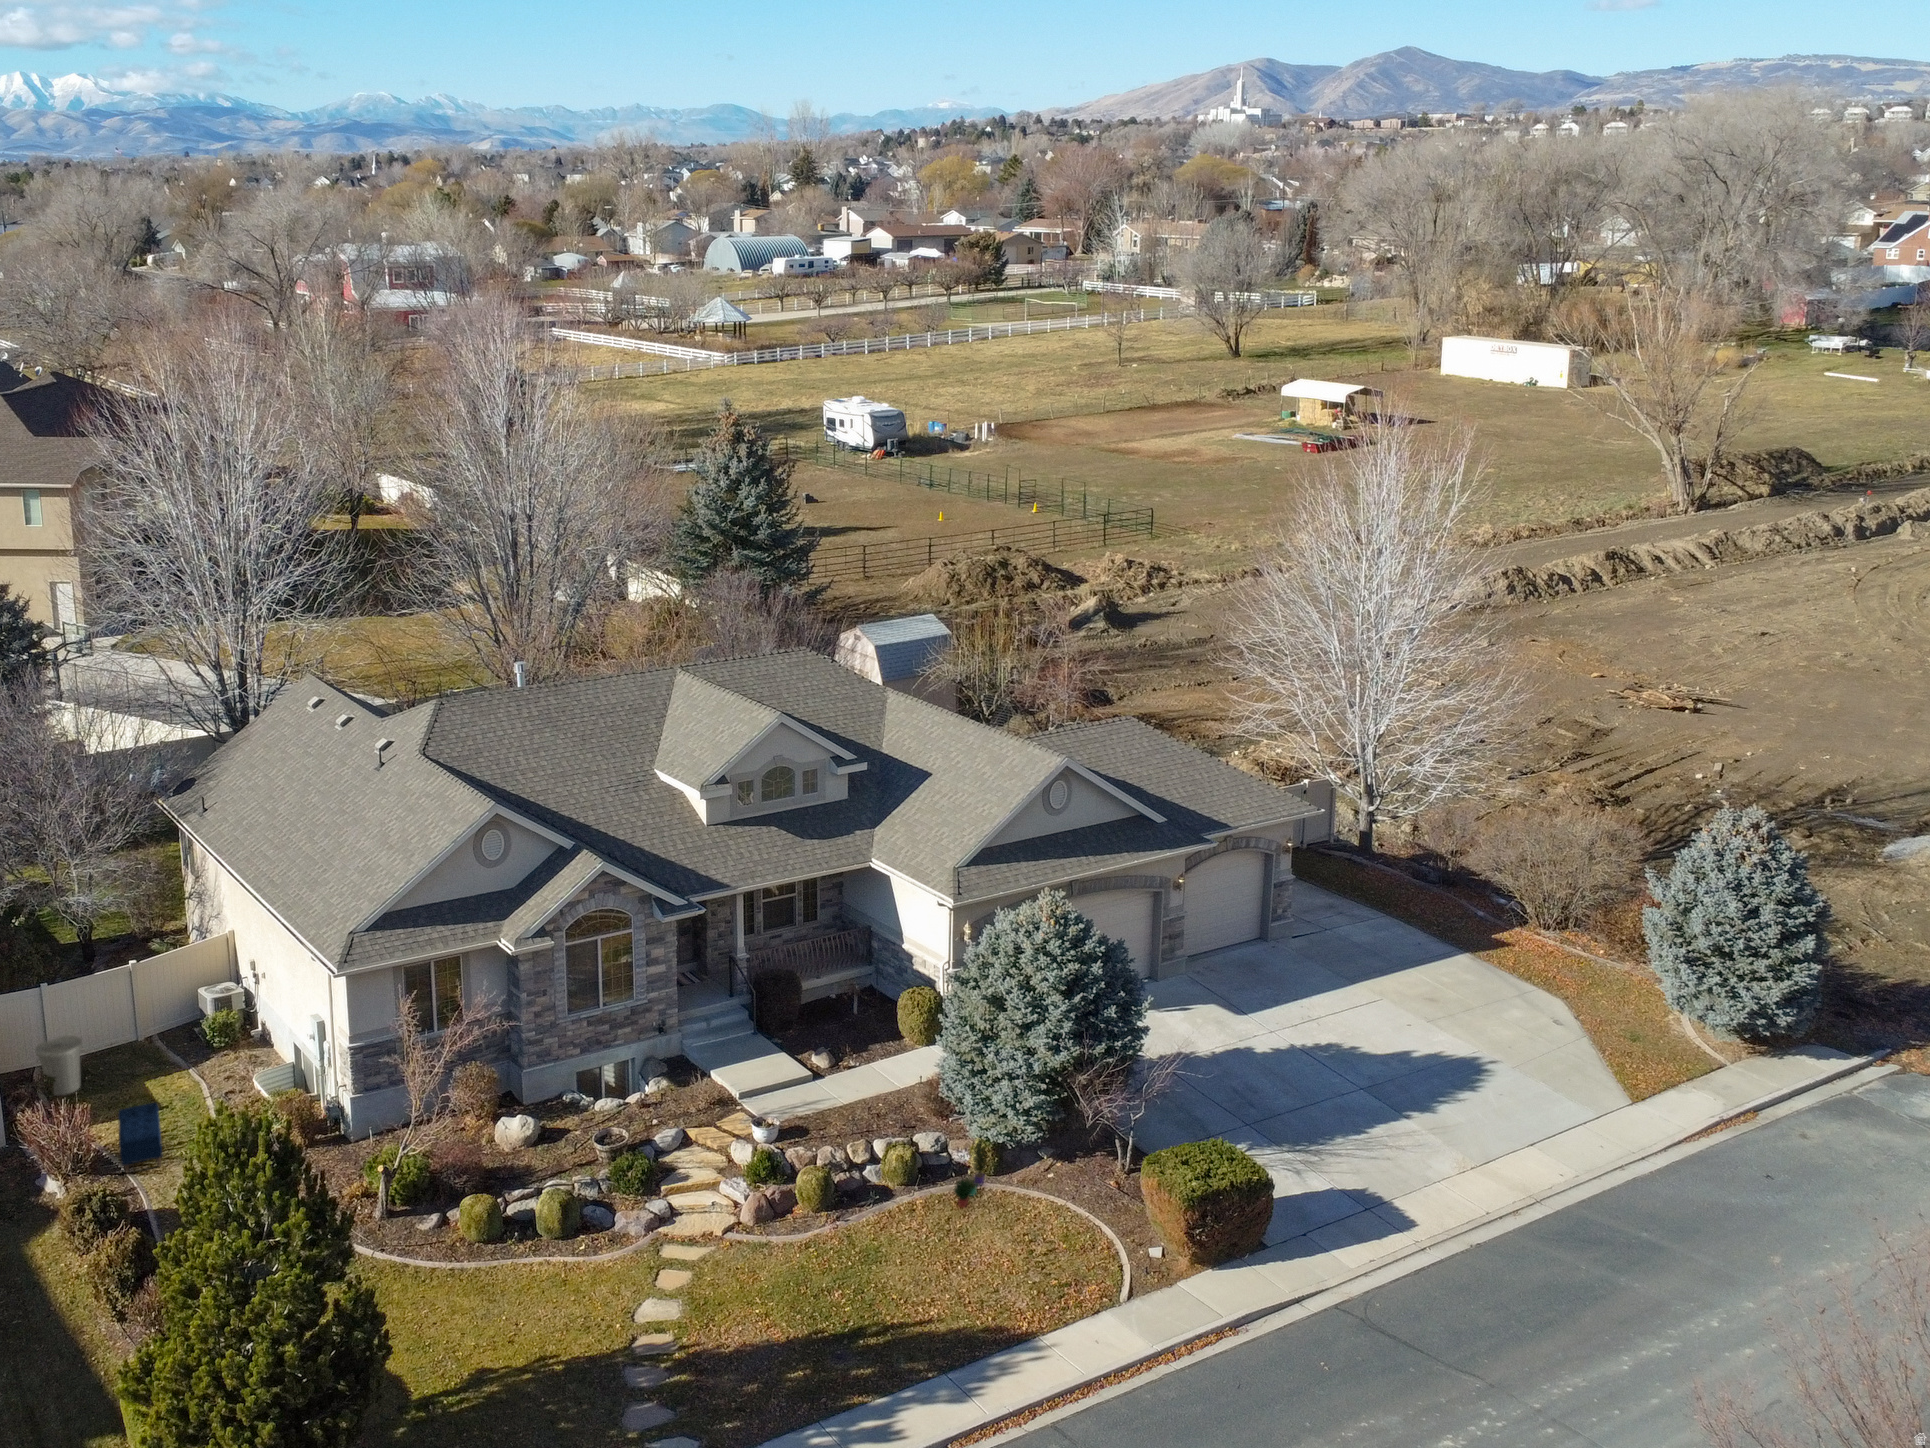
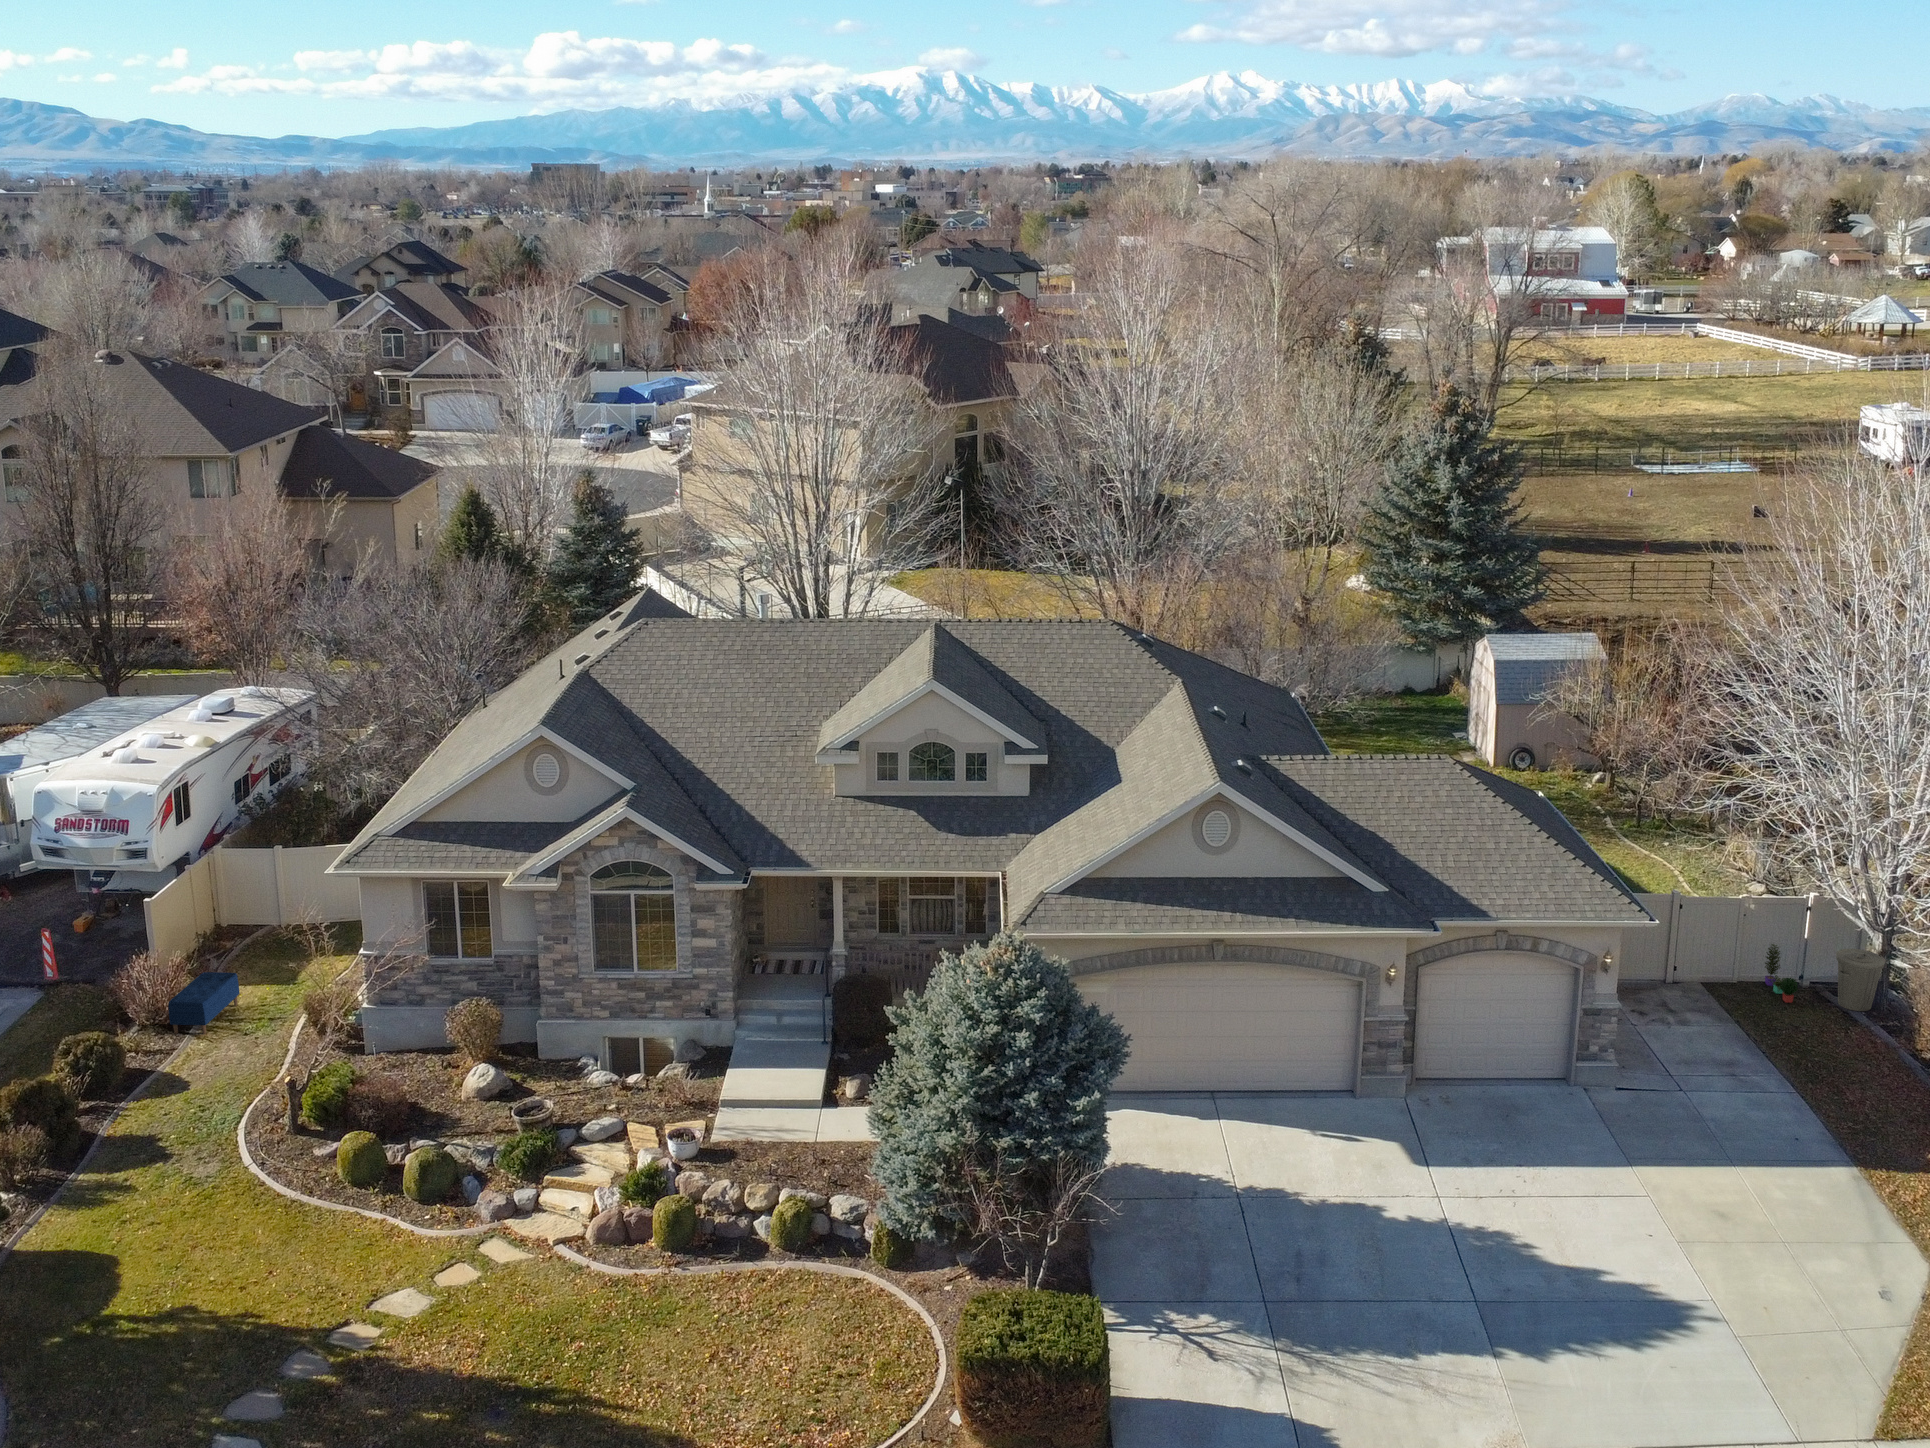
trash can: present [35,1036,82,1095] -> present [1836,949,1886,1011]
potted plant: present [954,1139,987,1207] -> present [1765,944,1798,1003]

